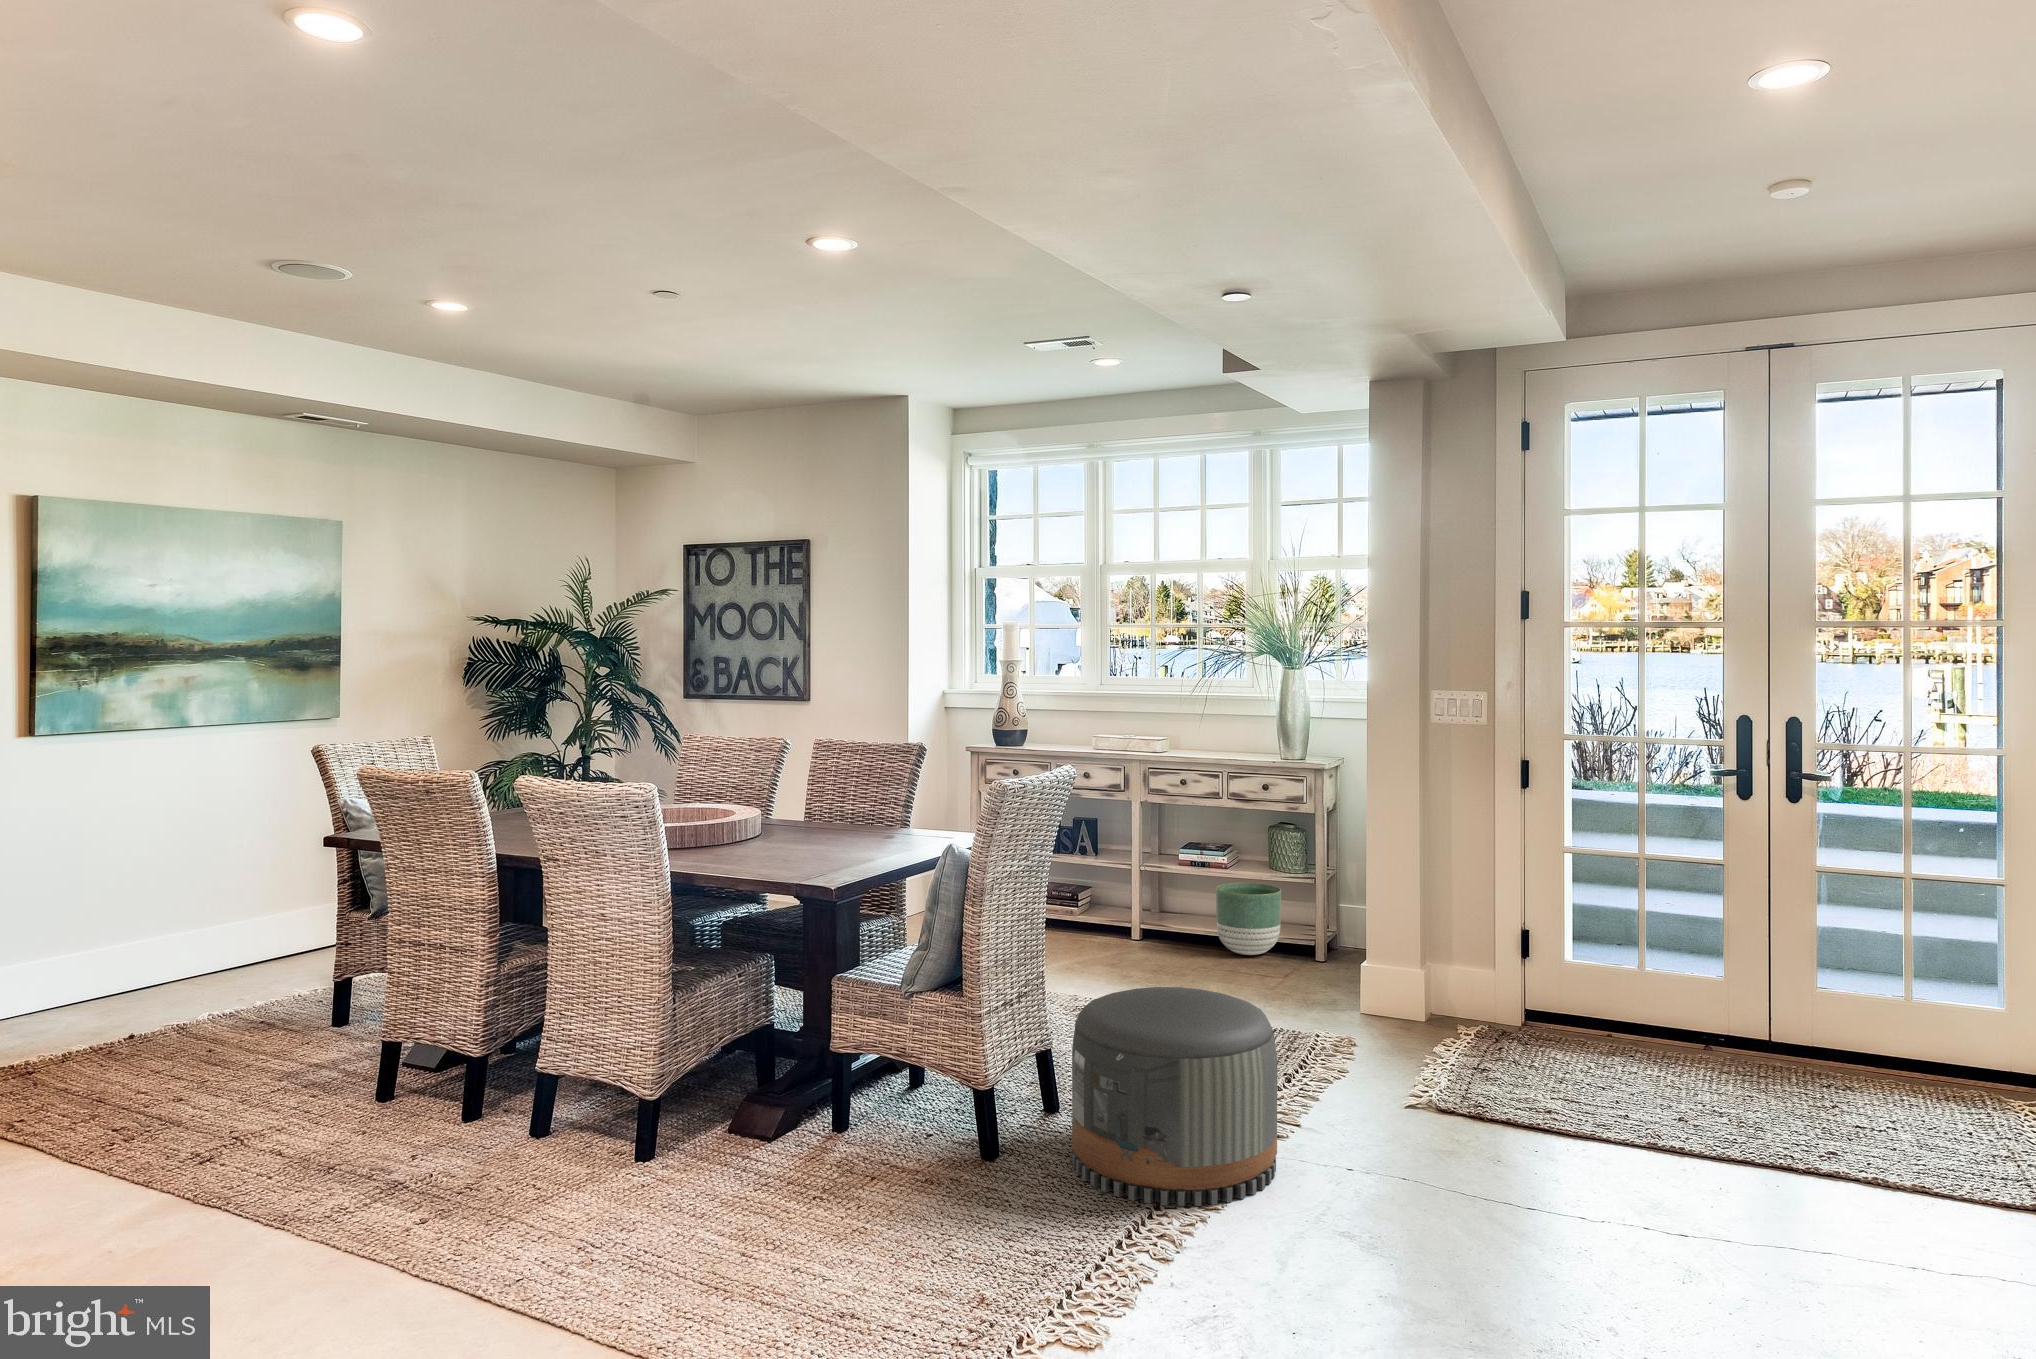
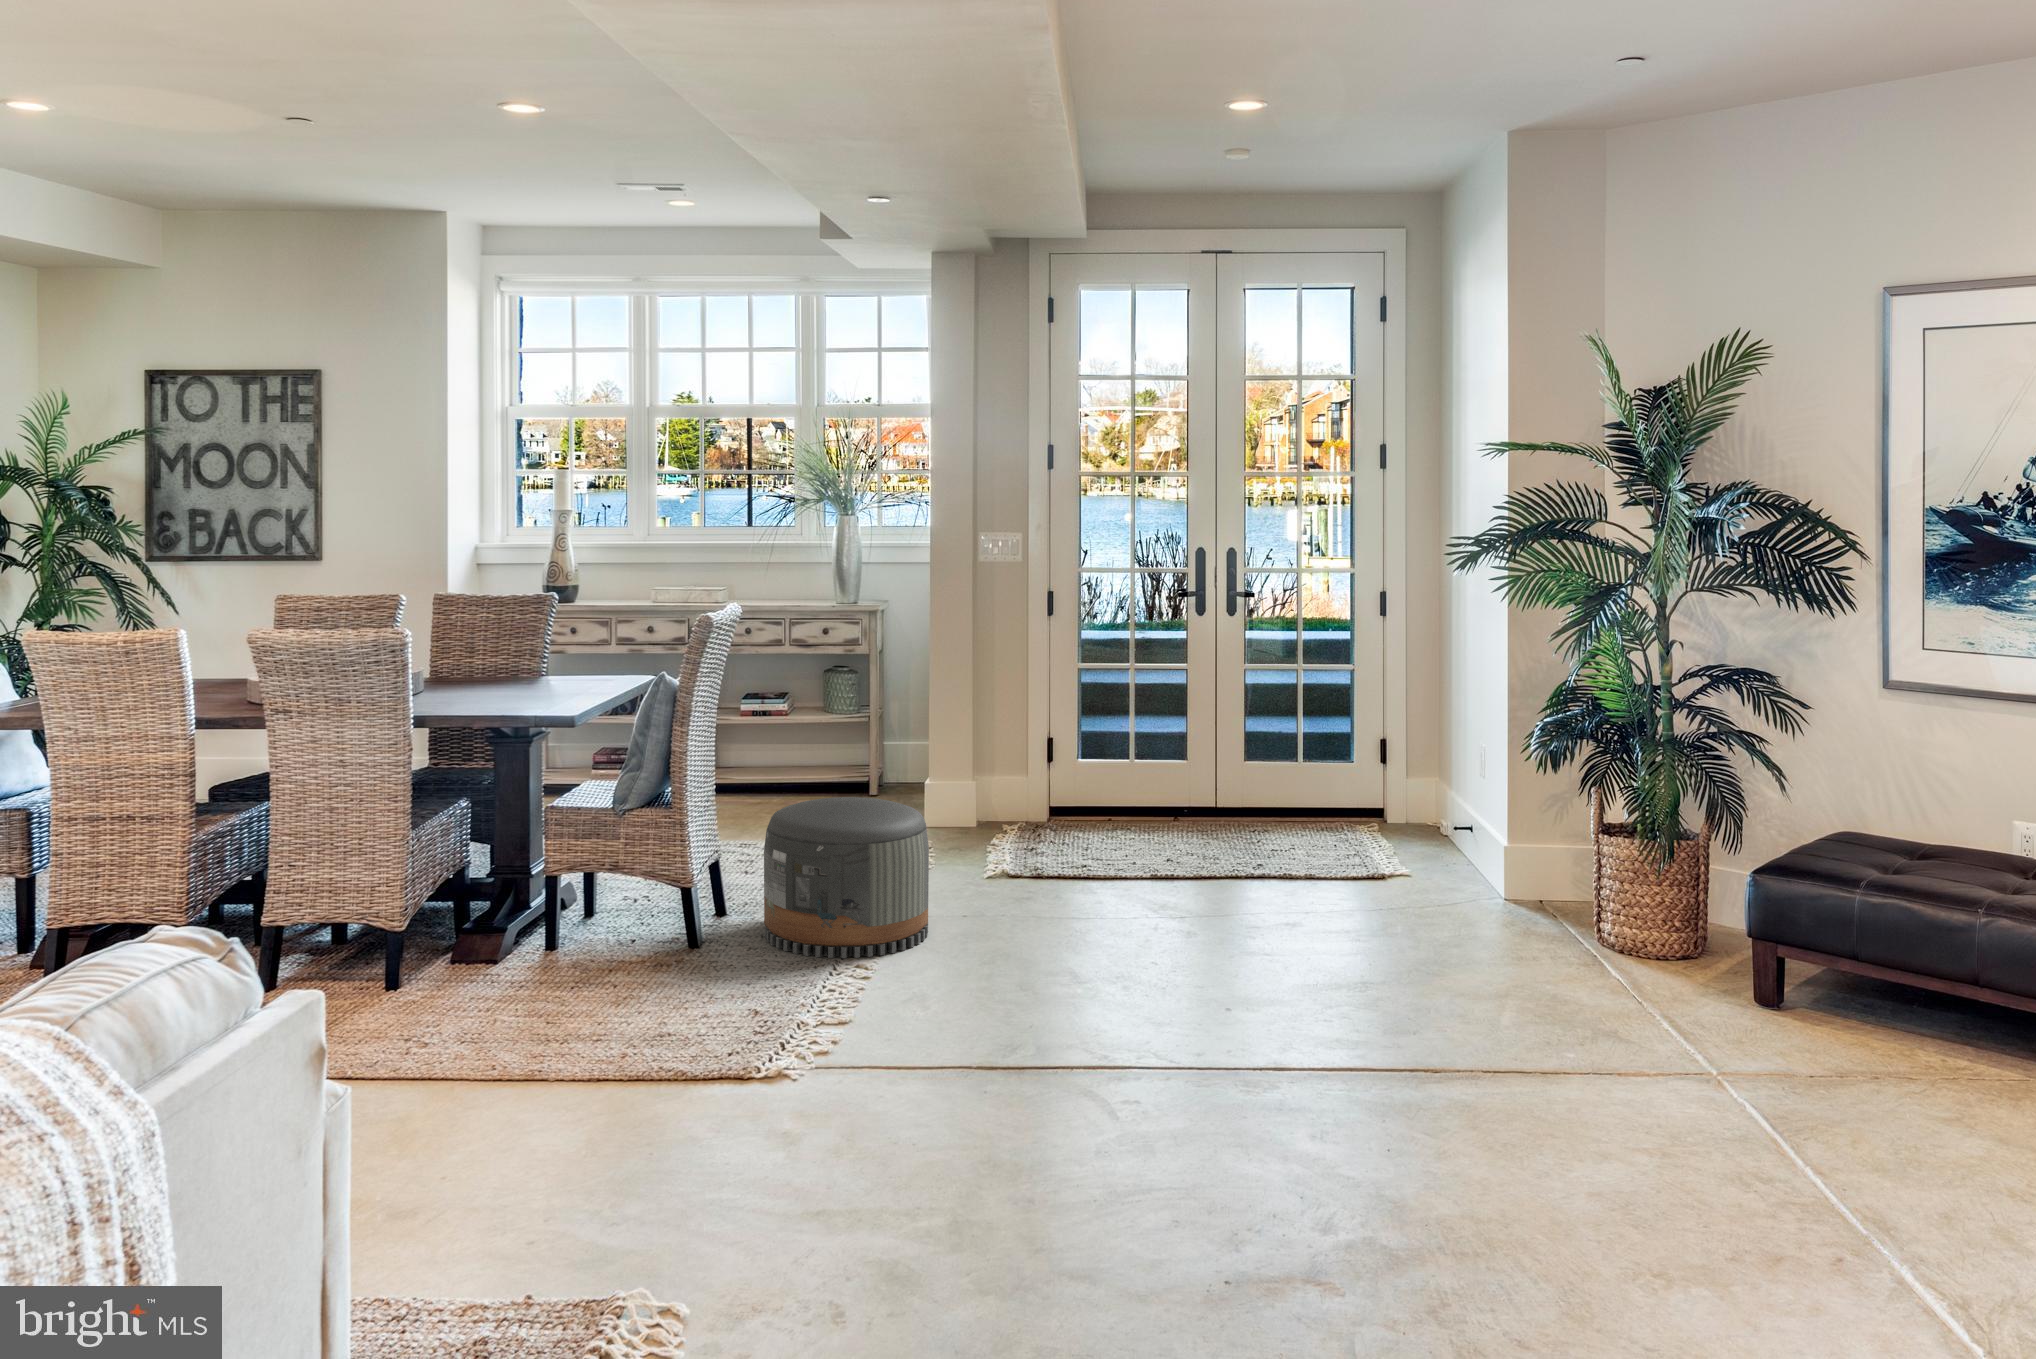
planter: present [1216,883,1281,955] -> none [785,725,844,790]

